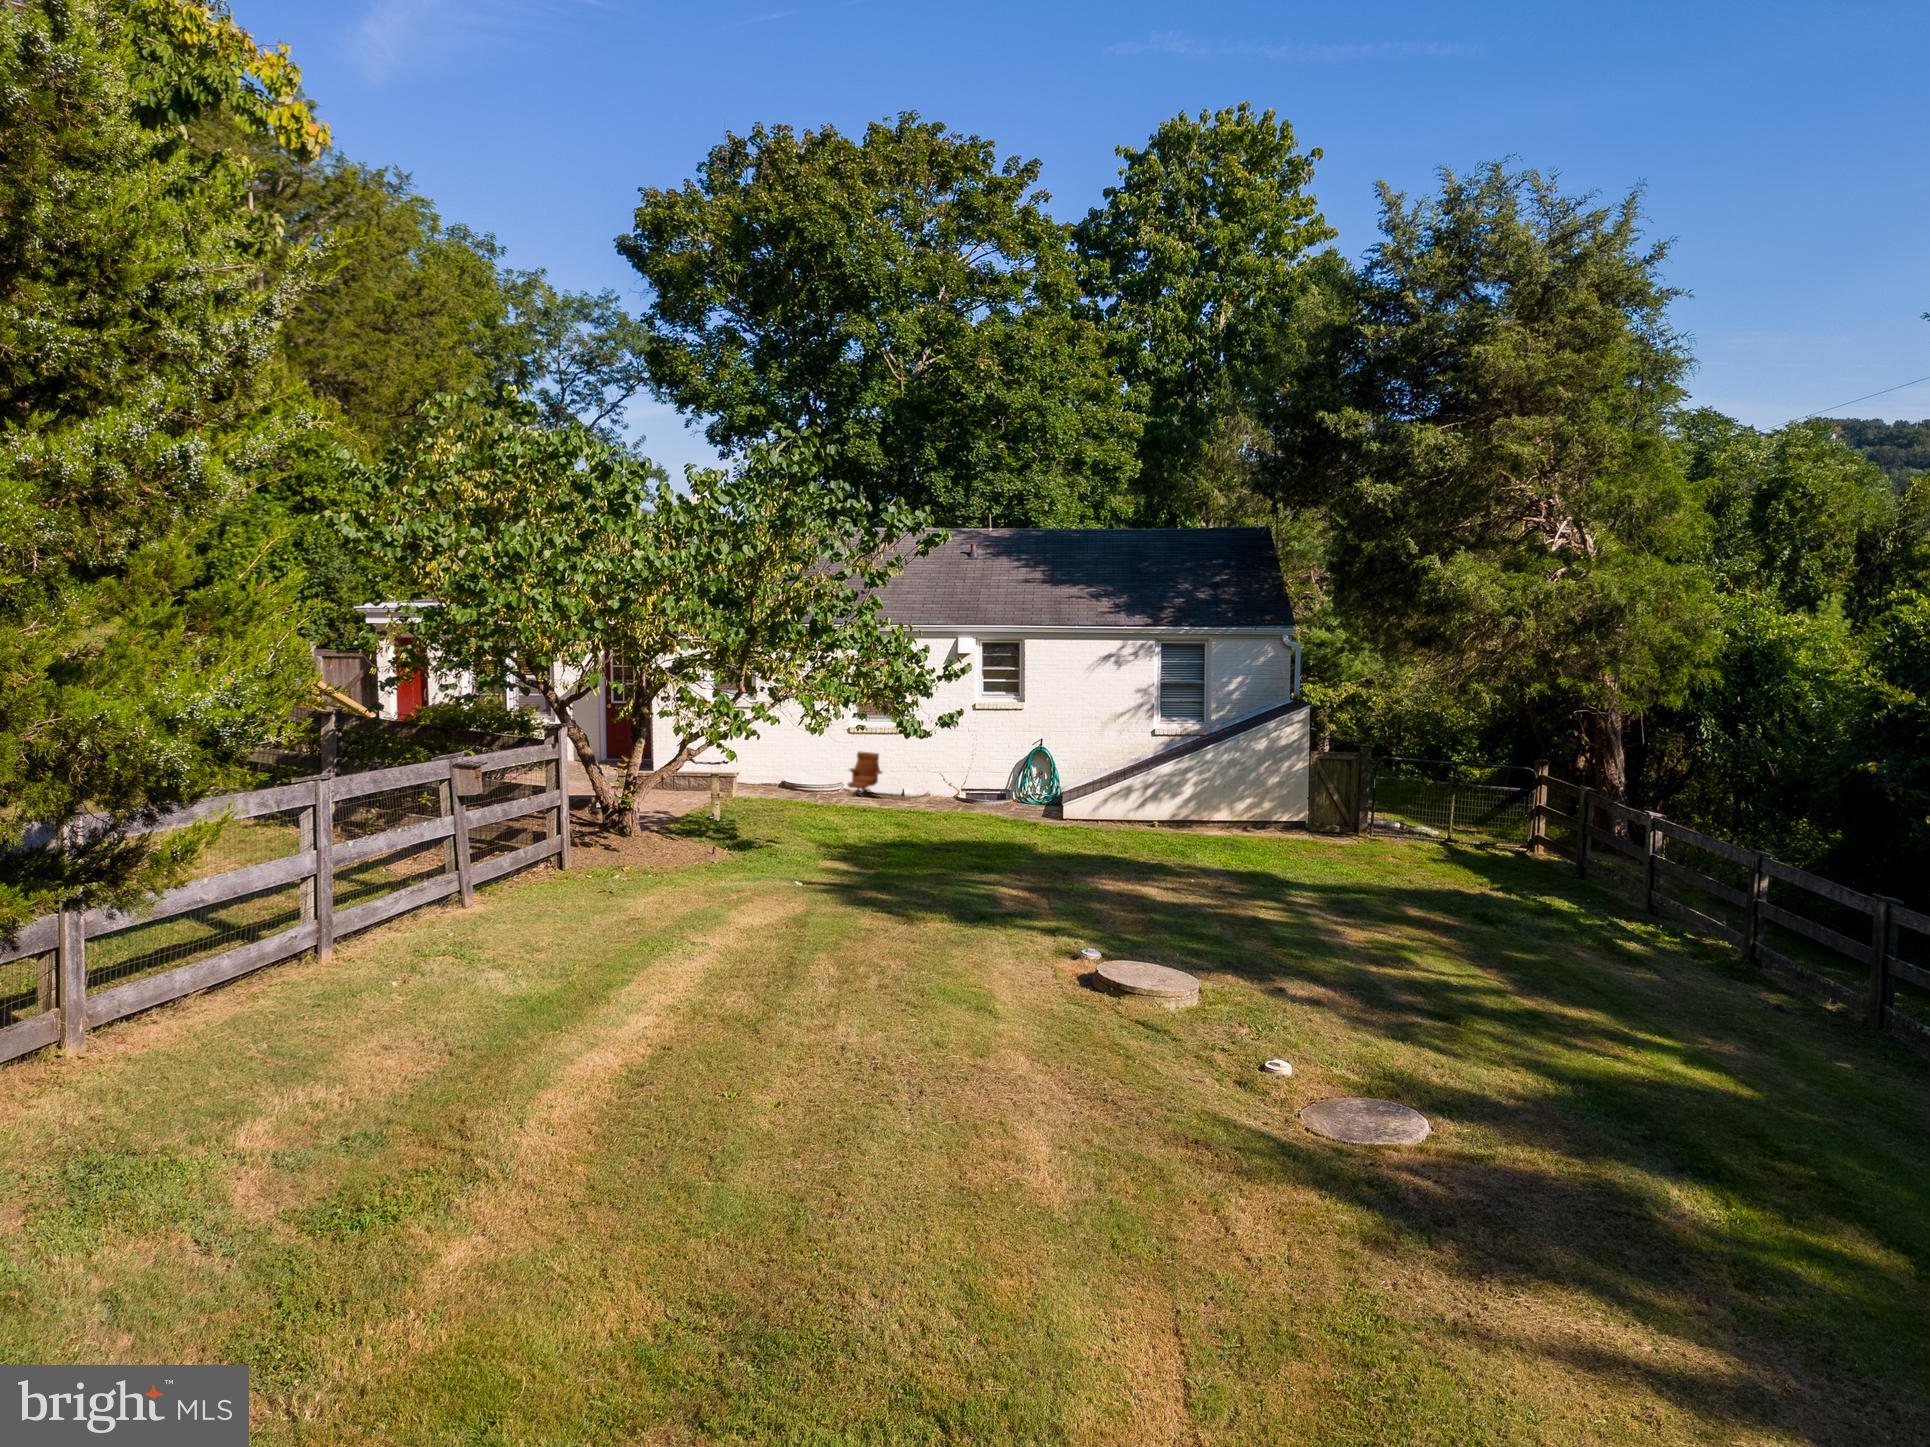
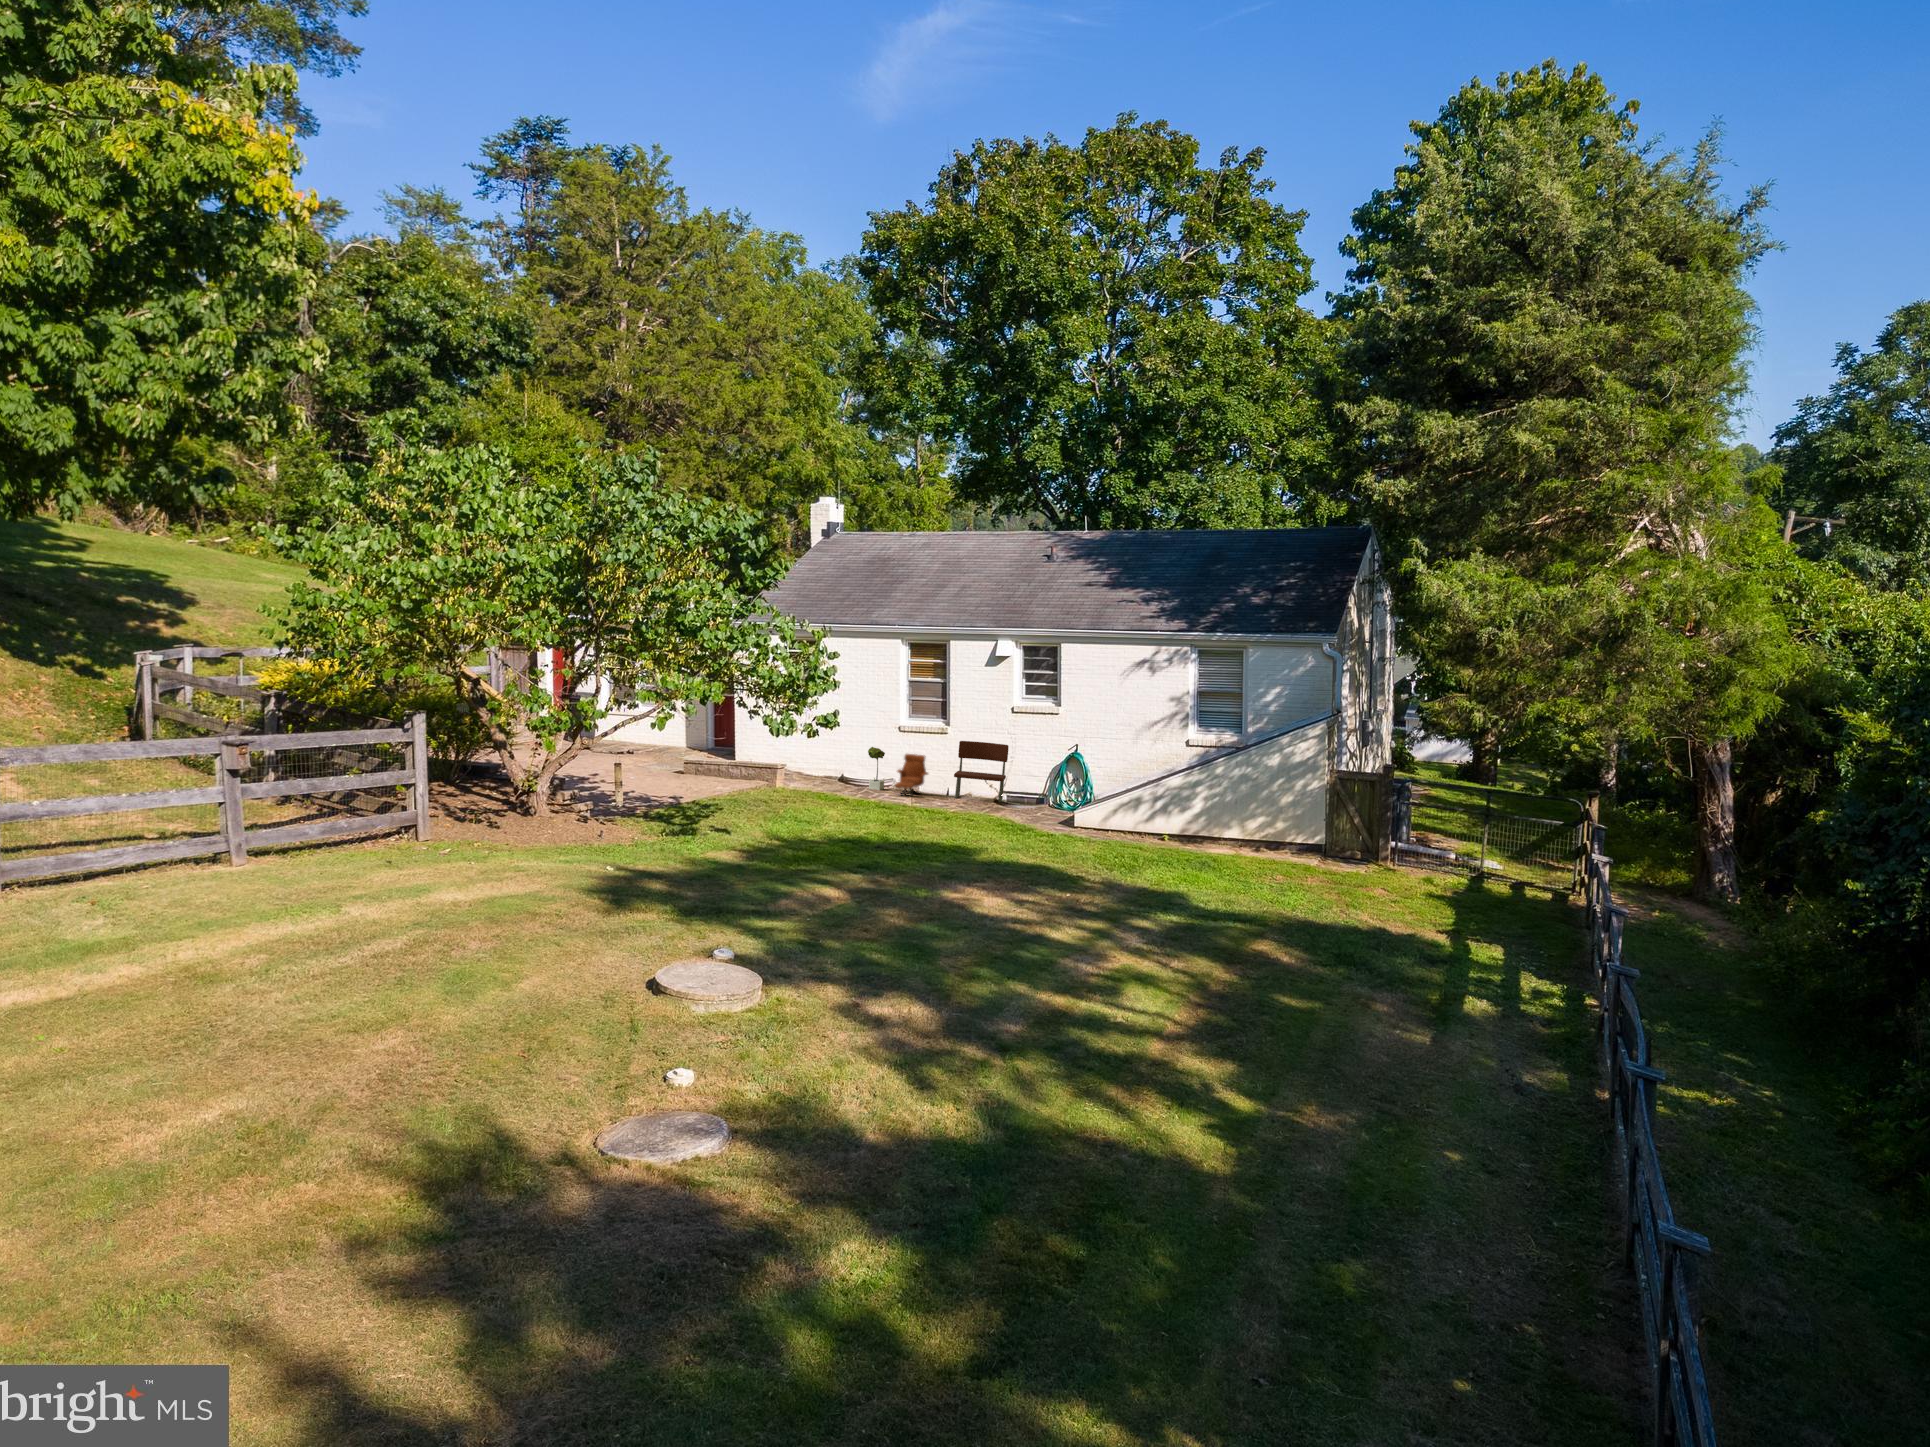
bench: none [909,738,967,802] -> present [954,741,1009,802]
potted tree: none [818,744,836,790] -> present [868,747,885,790]

